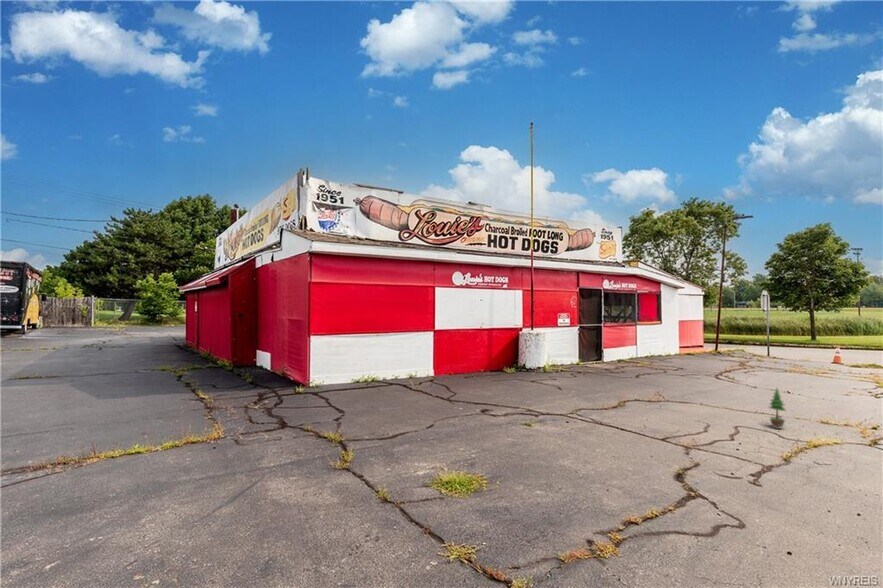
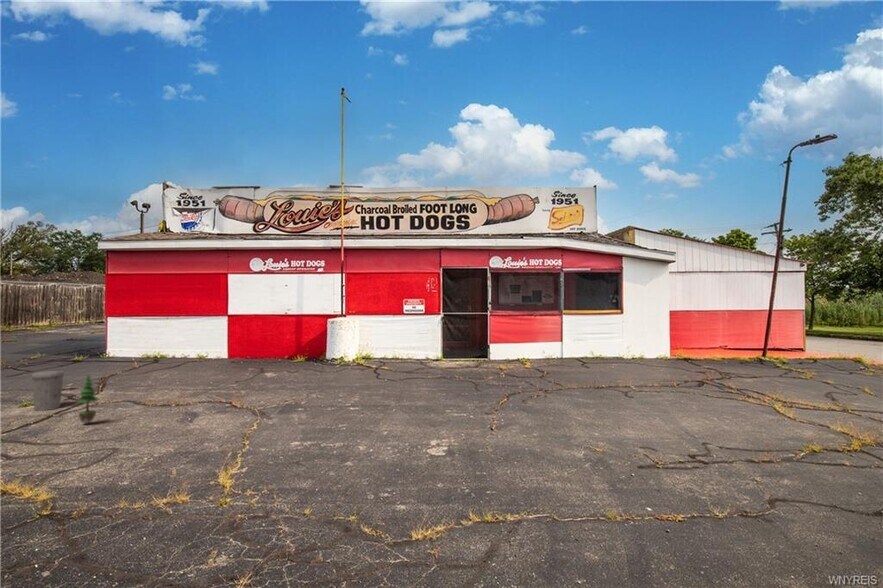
trash can: none [671,393,698,431] -> present [31,371,64,410]

